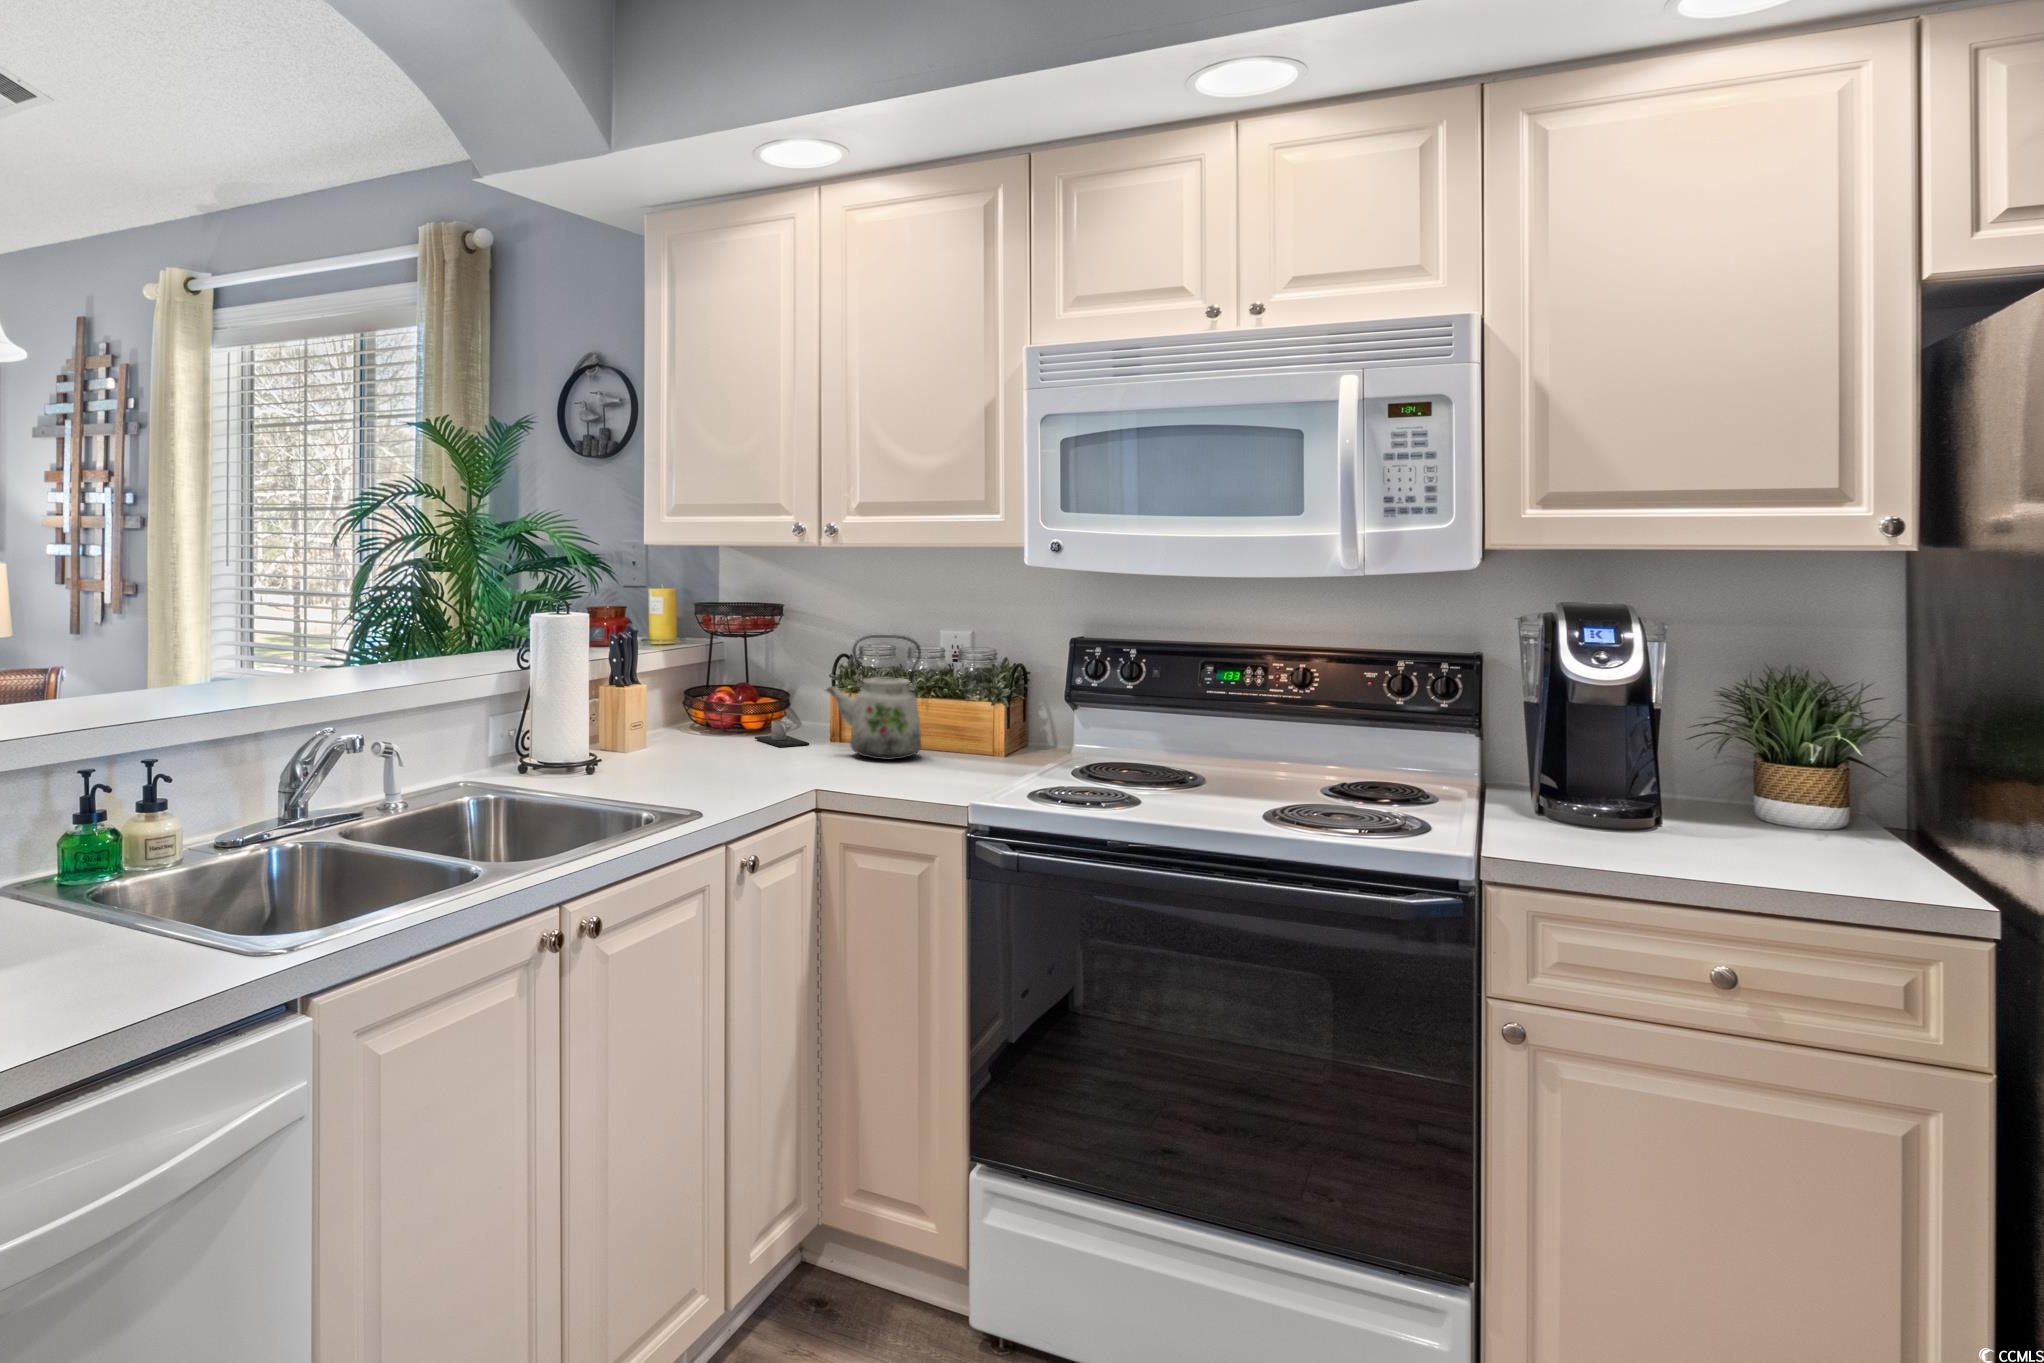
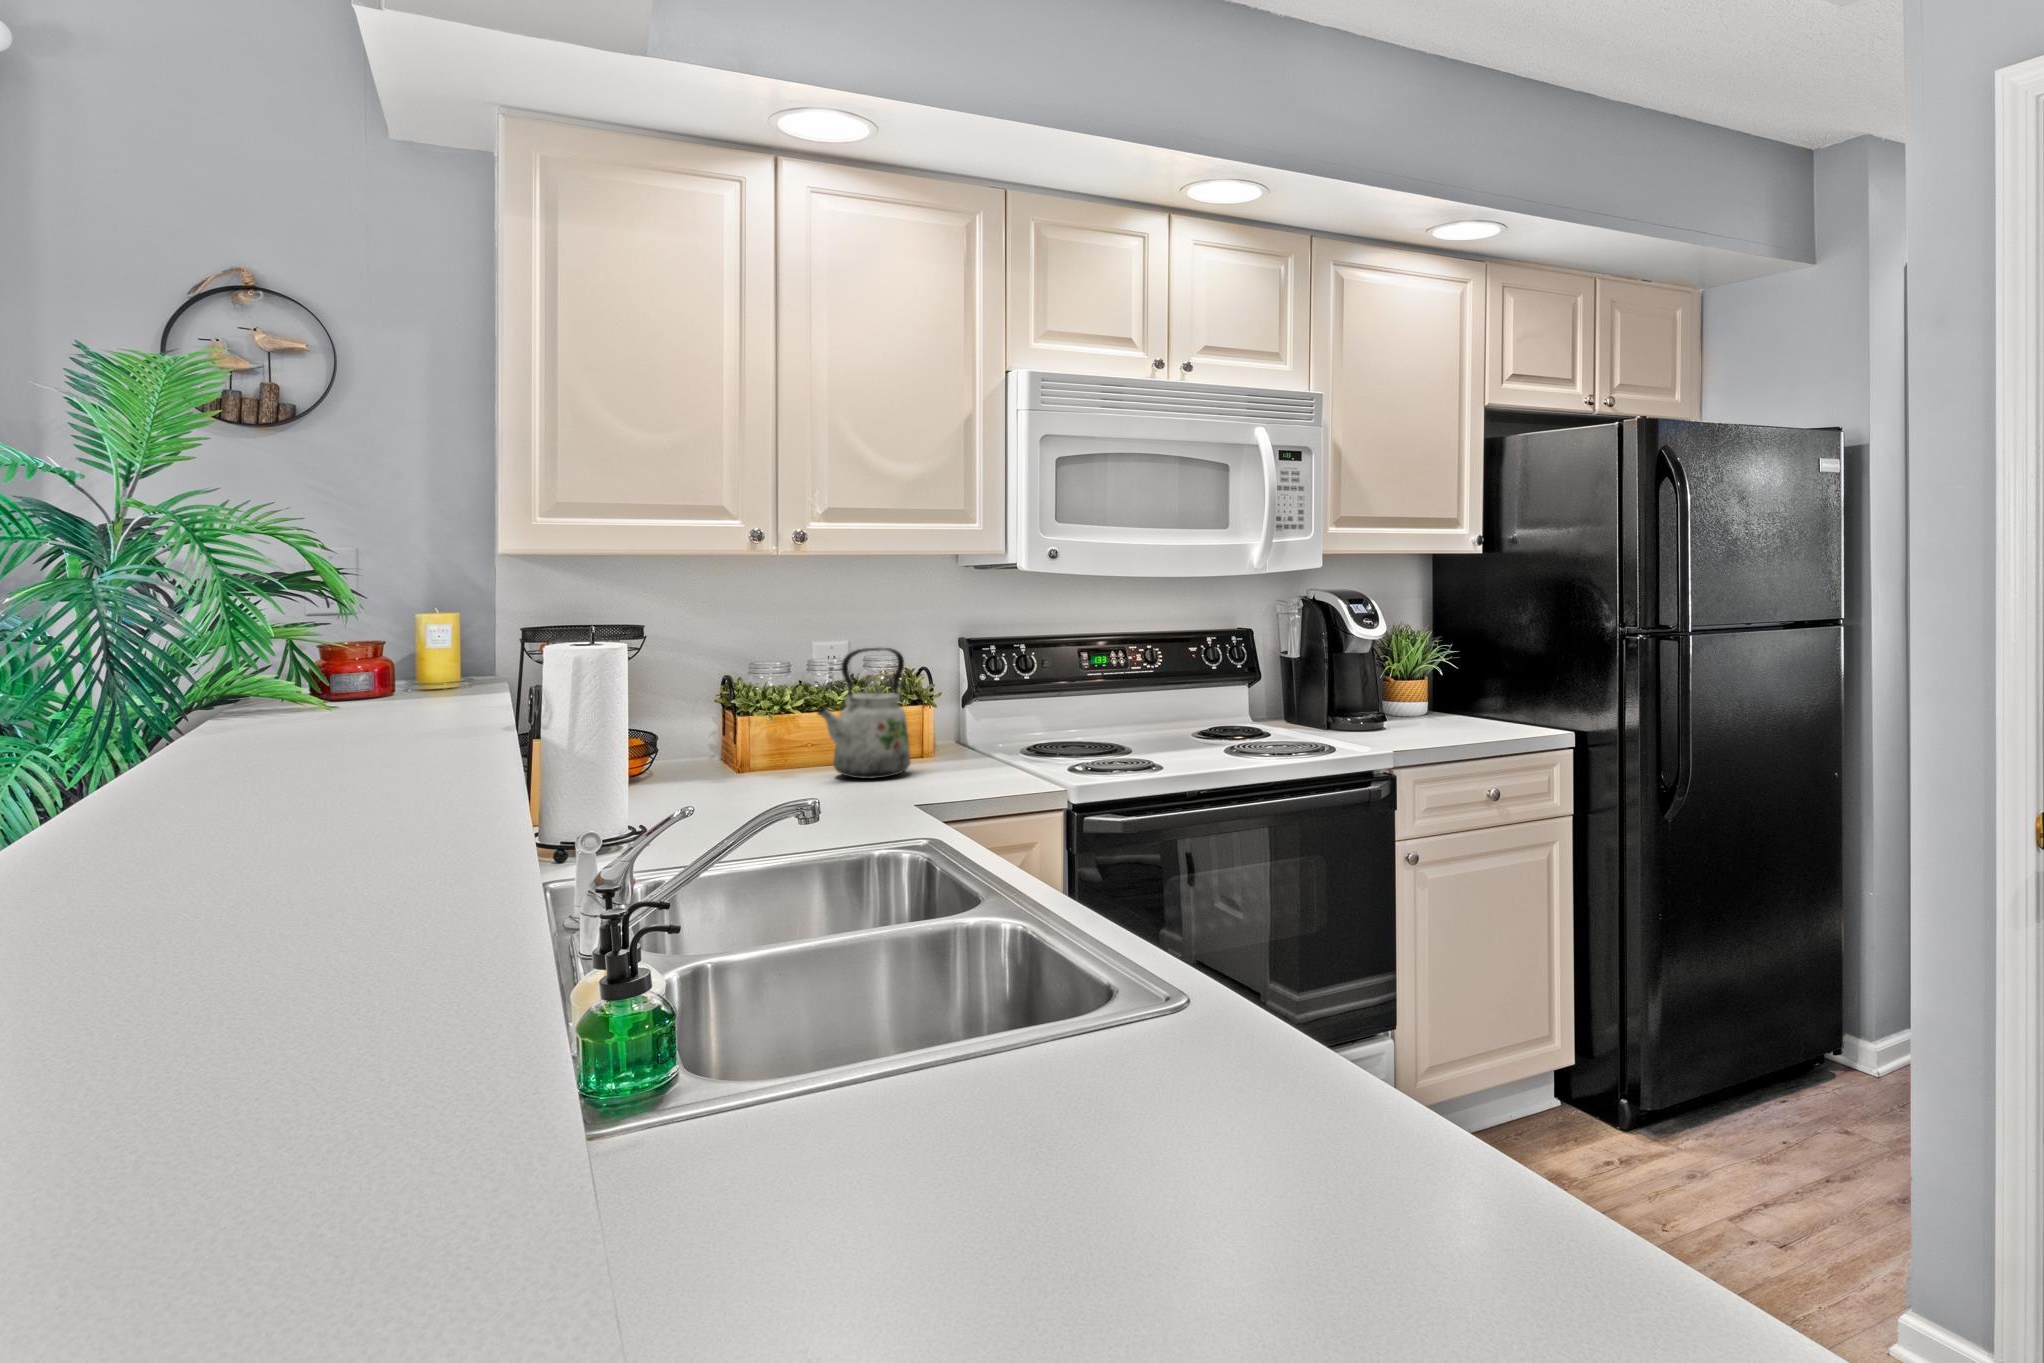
mug: present [755,721,809,747] -> none [684,762,761,789]

